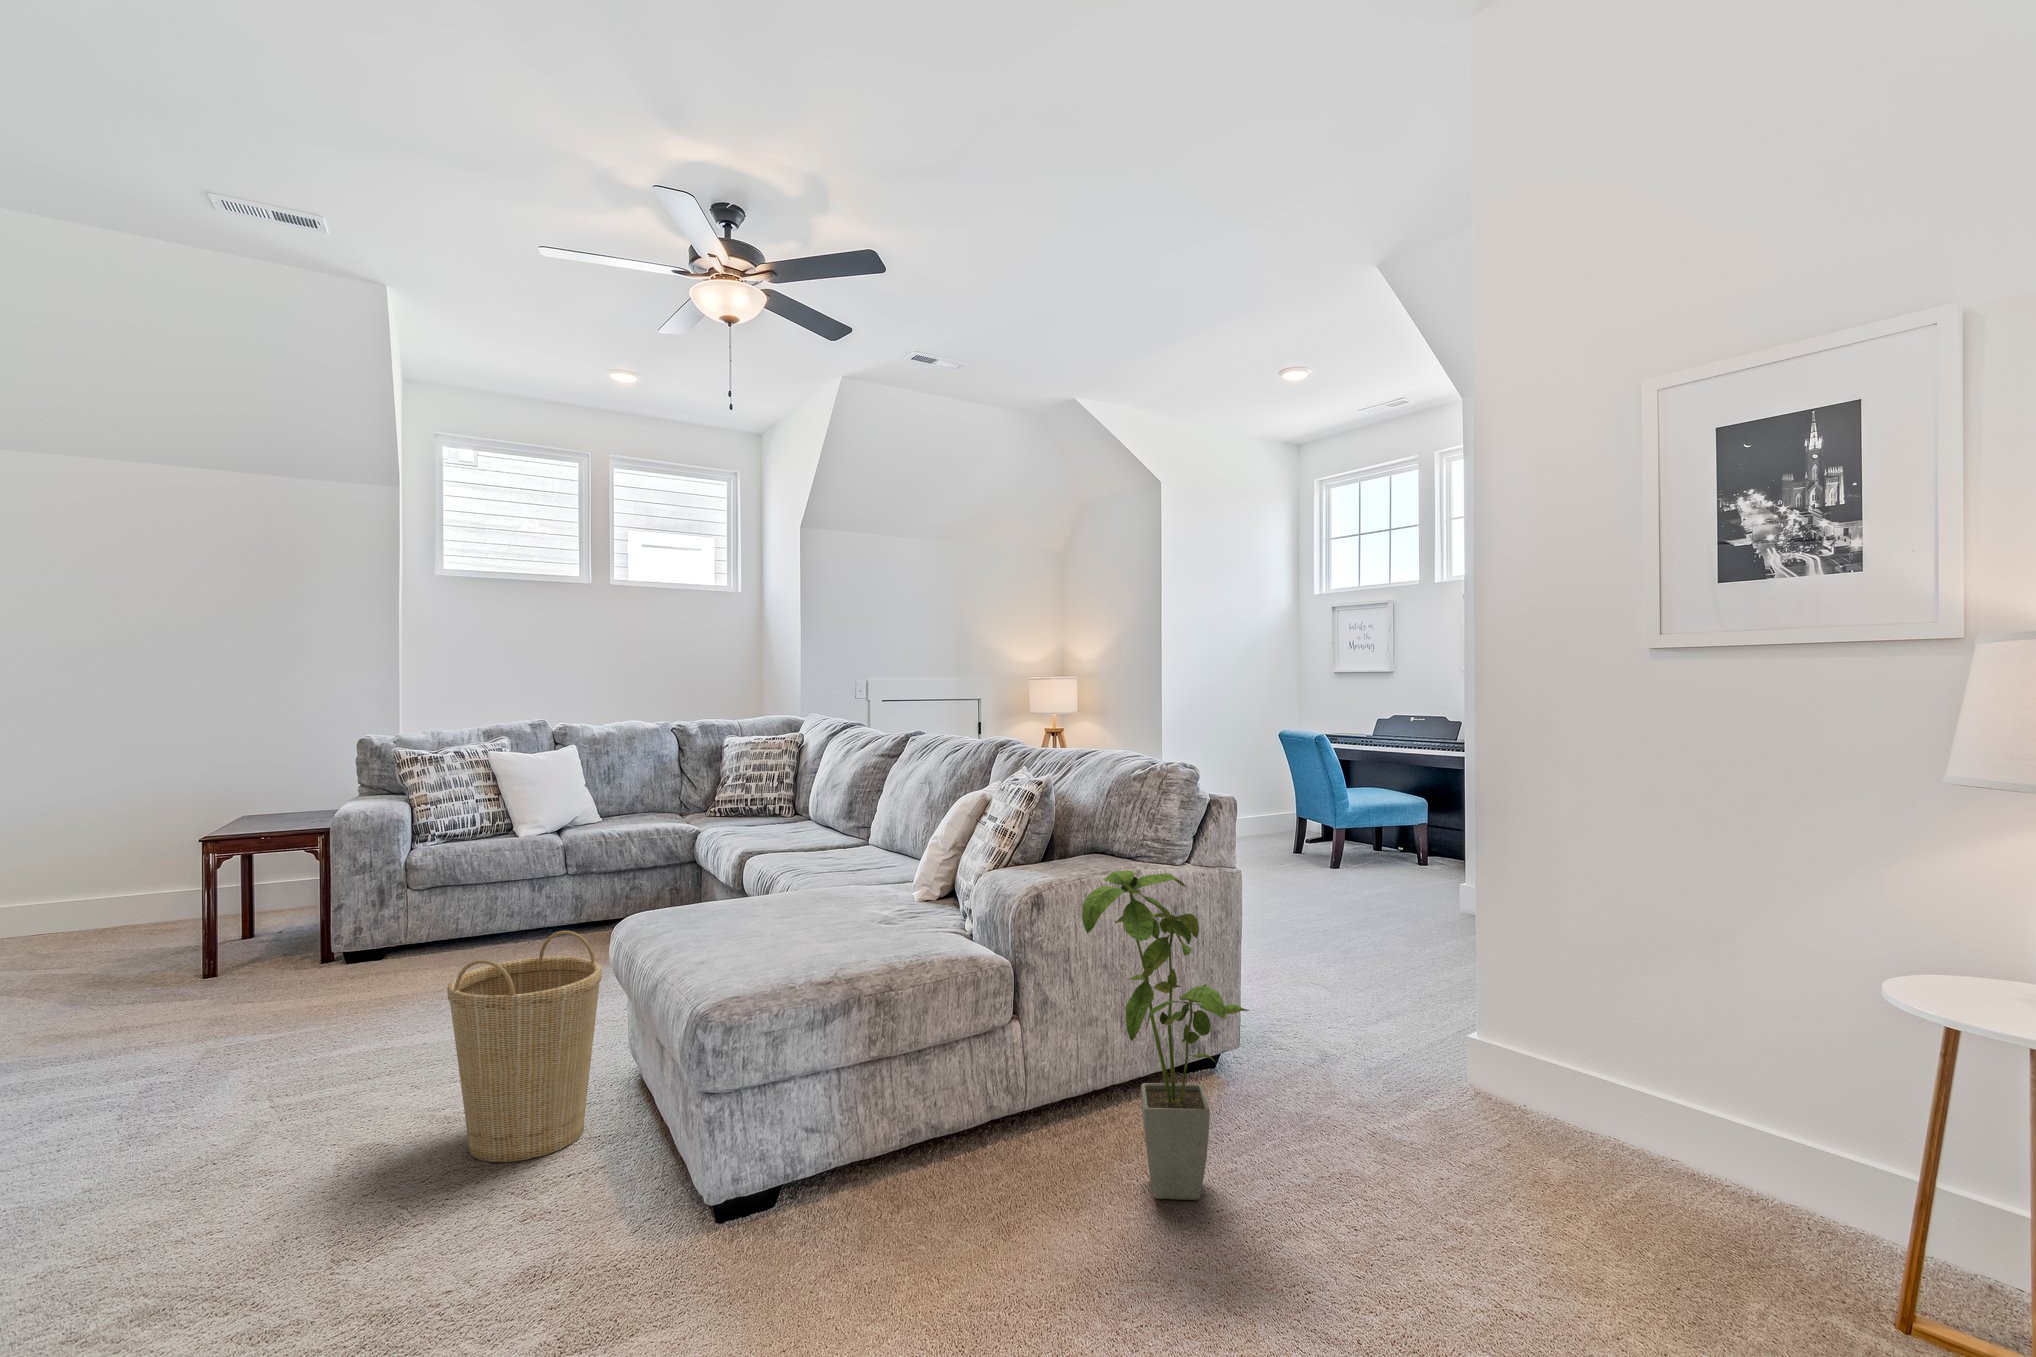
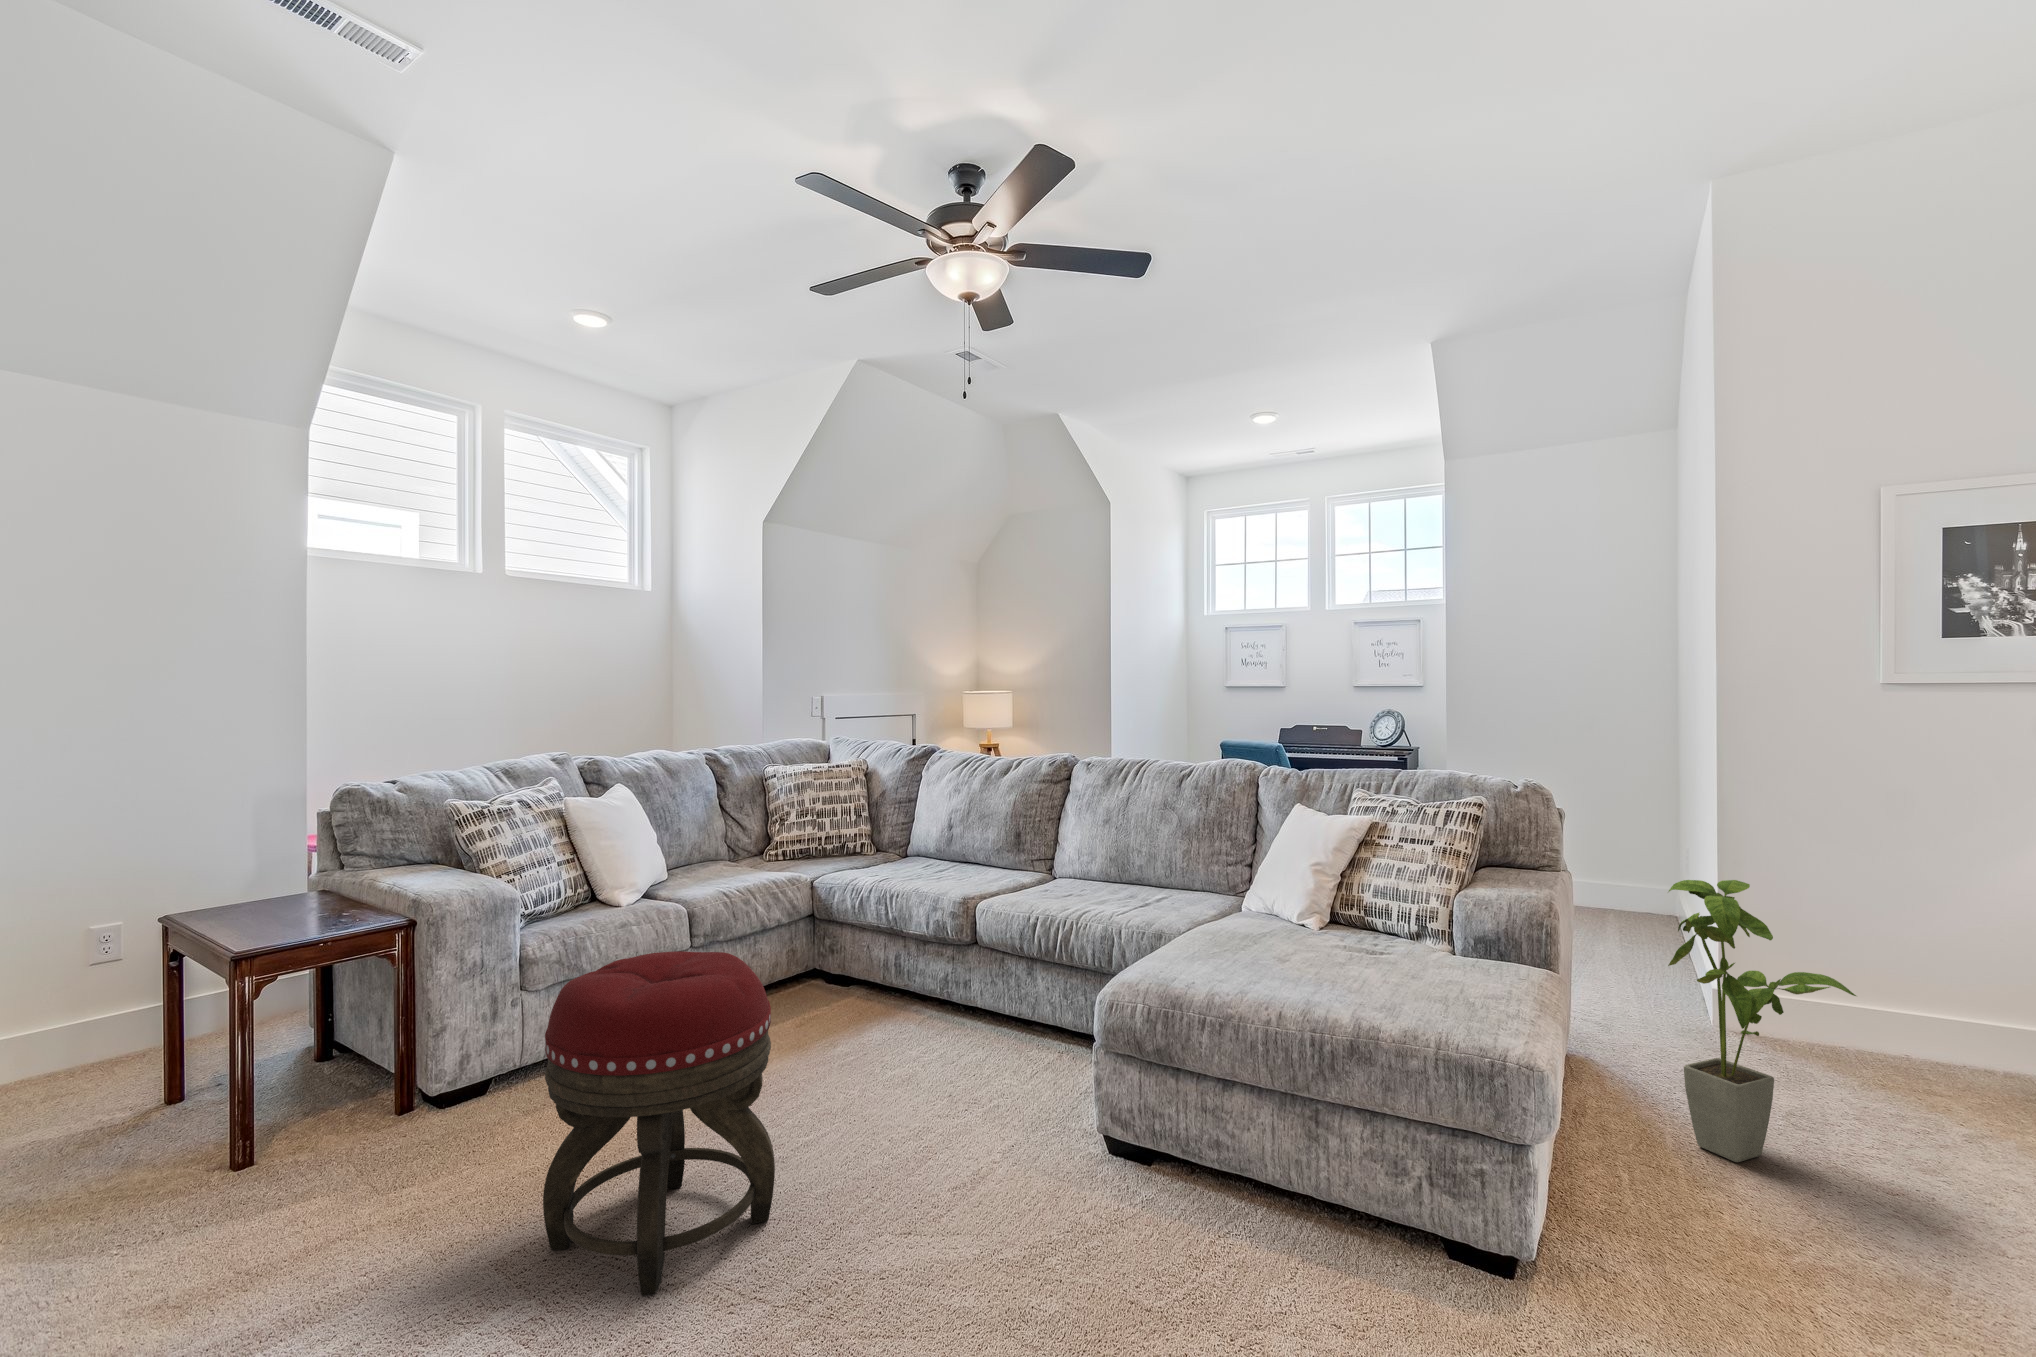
footstool: none [206,855,394,1083] -> present [543,951,775,1296]
basket: present [447,931,602,1162] -> none [1083,1007,1247,1295]

